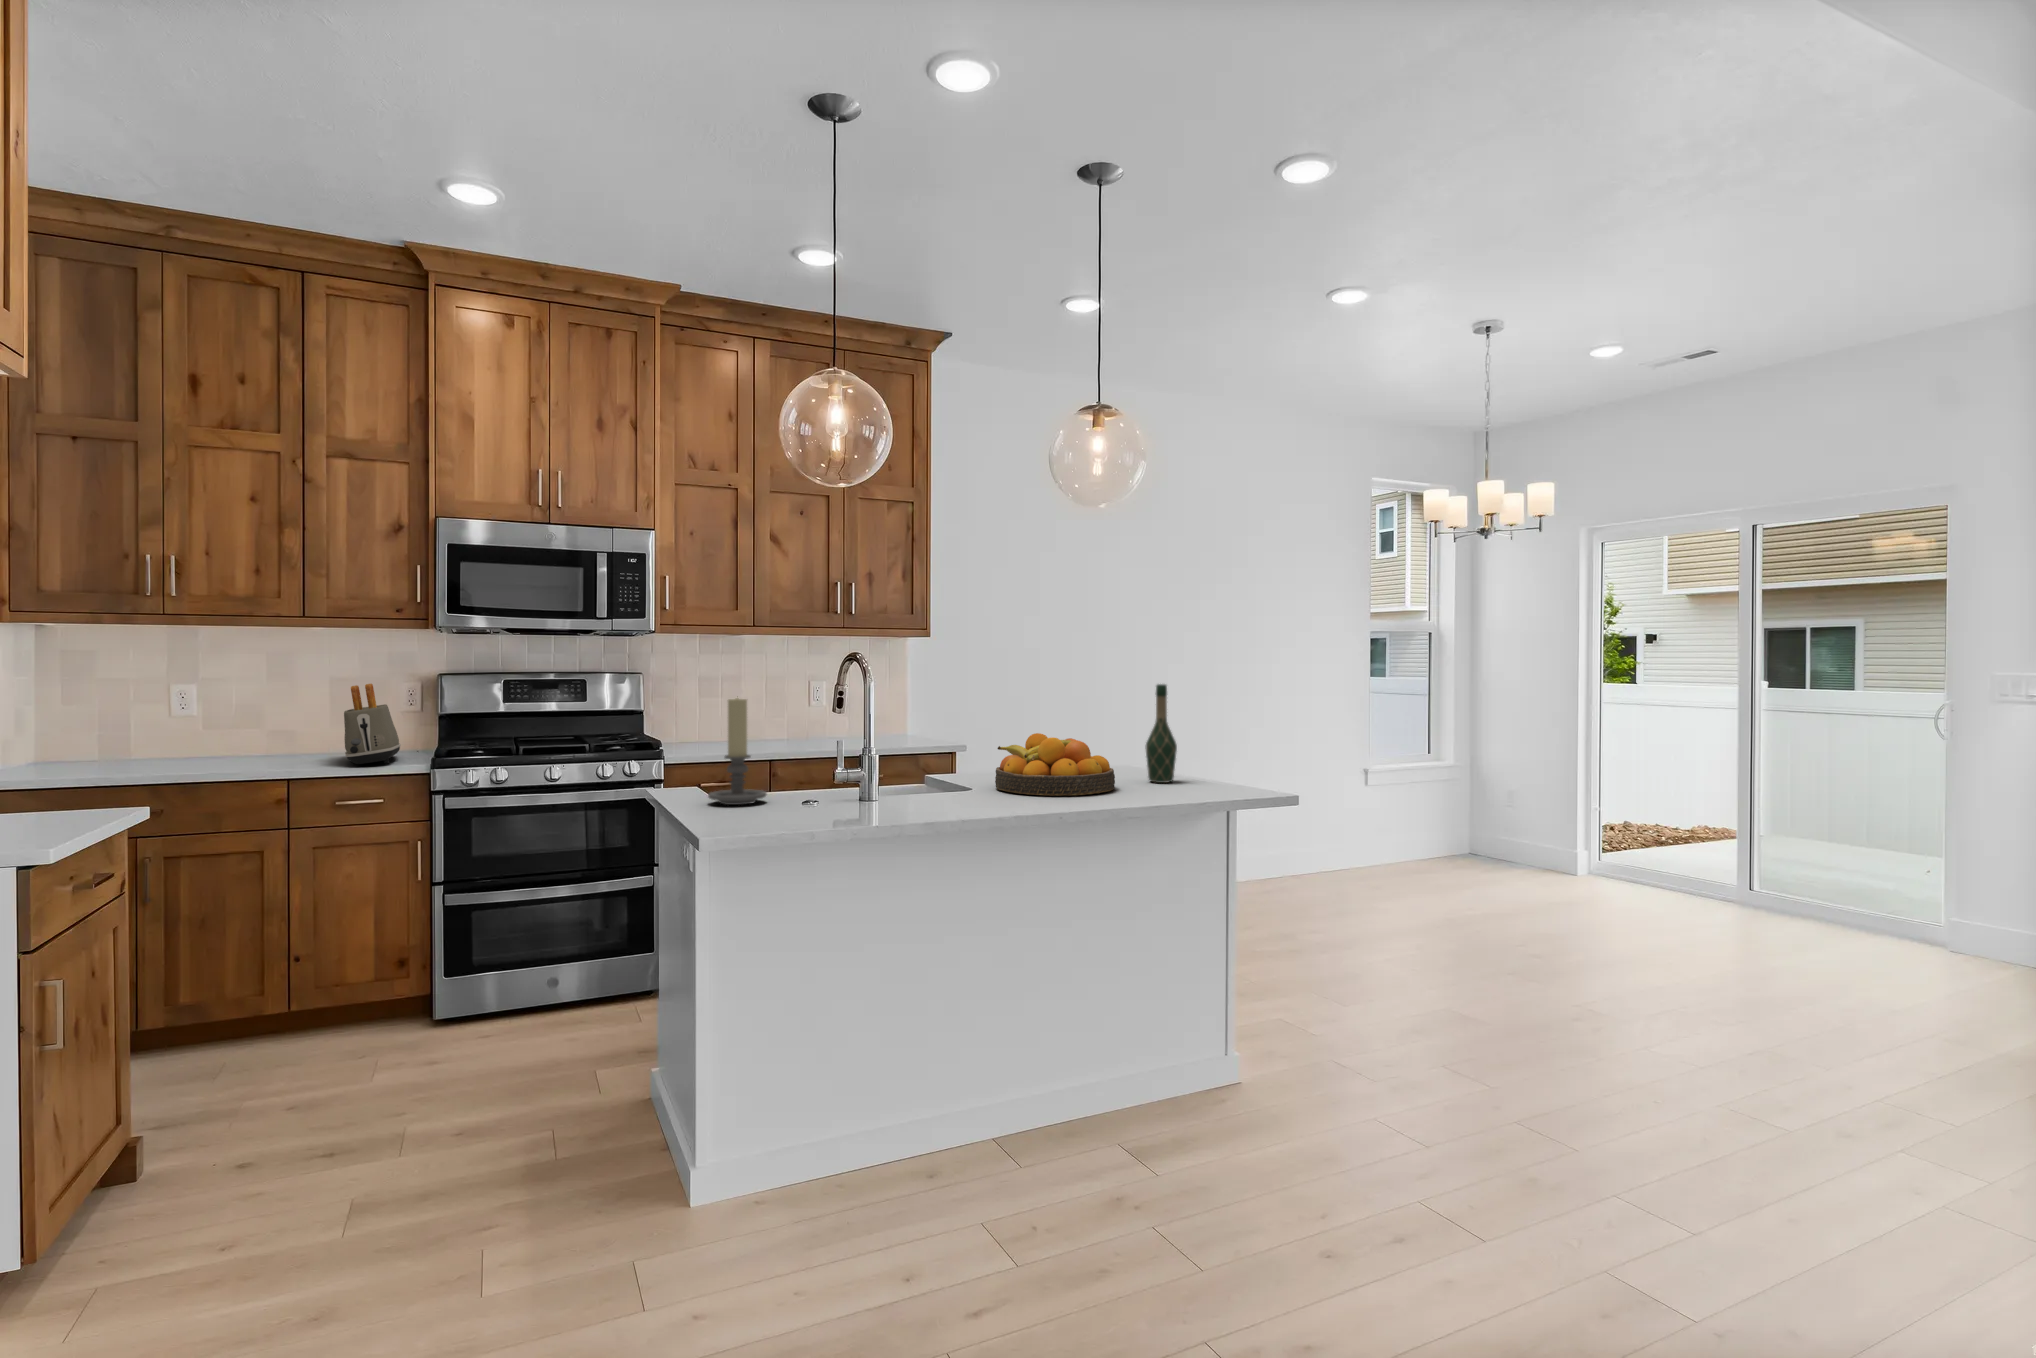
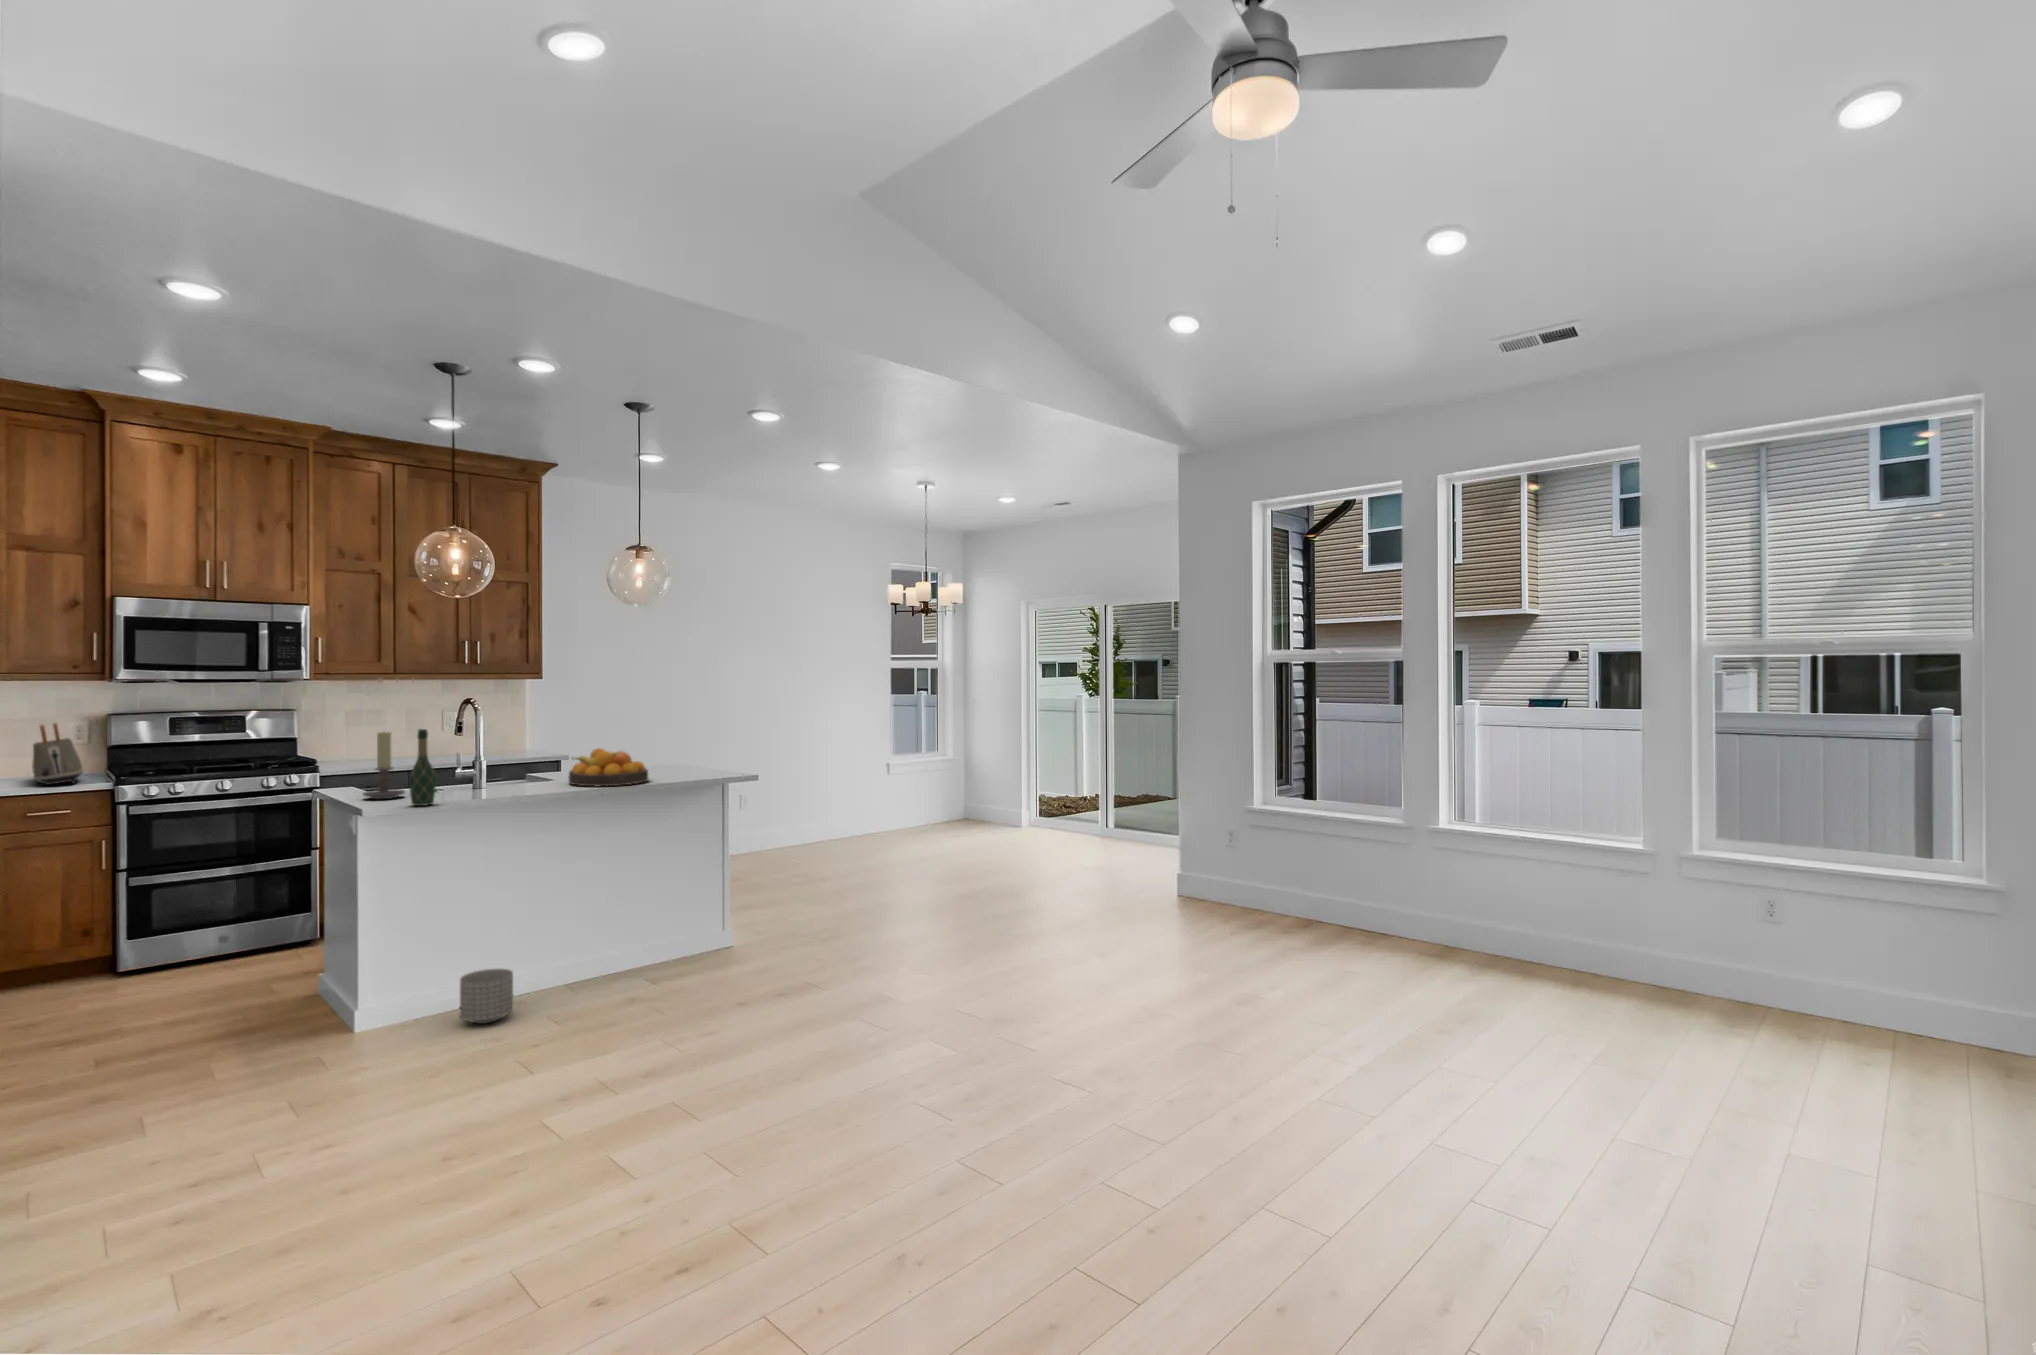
wine bottle: present [1146,684,1177,783] -> present [408,729,437,806]
planter: none [846,1095,926,1194] -> present [460,969,513,1024]

